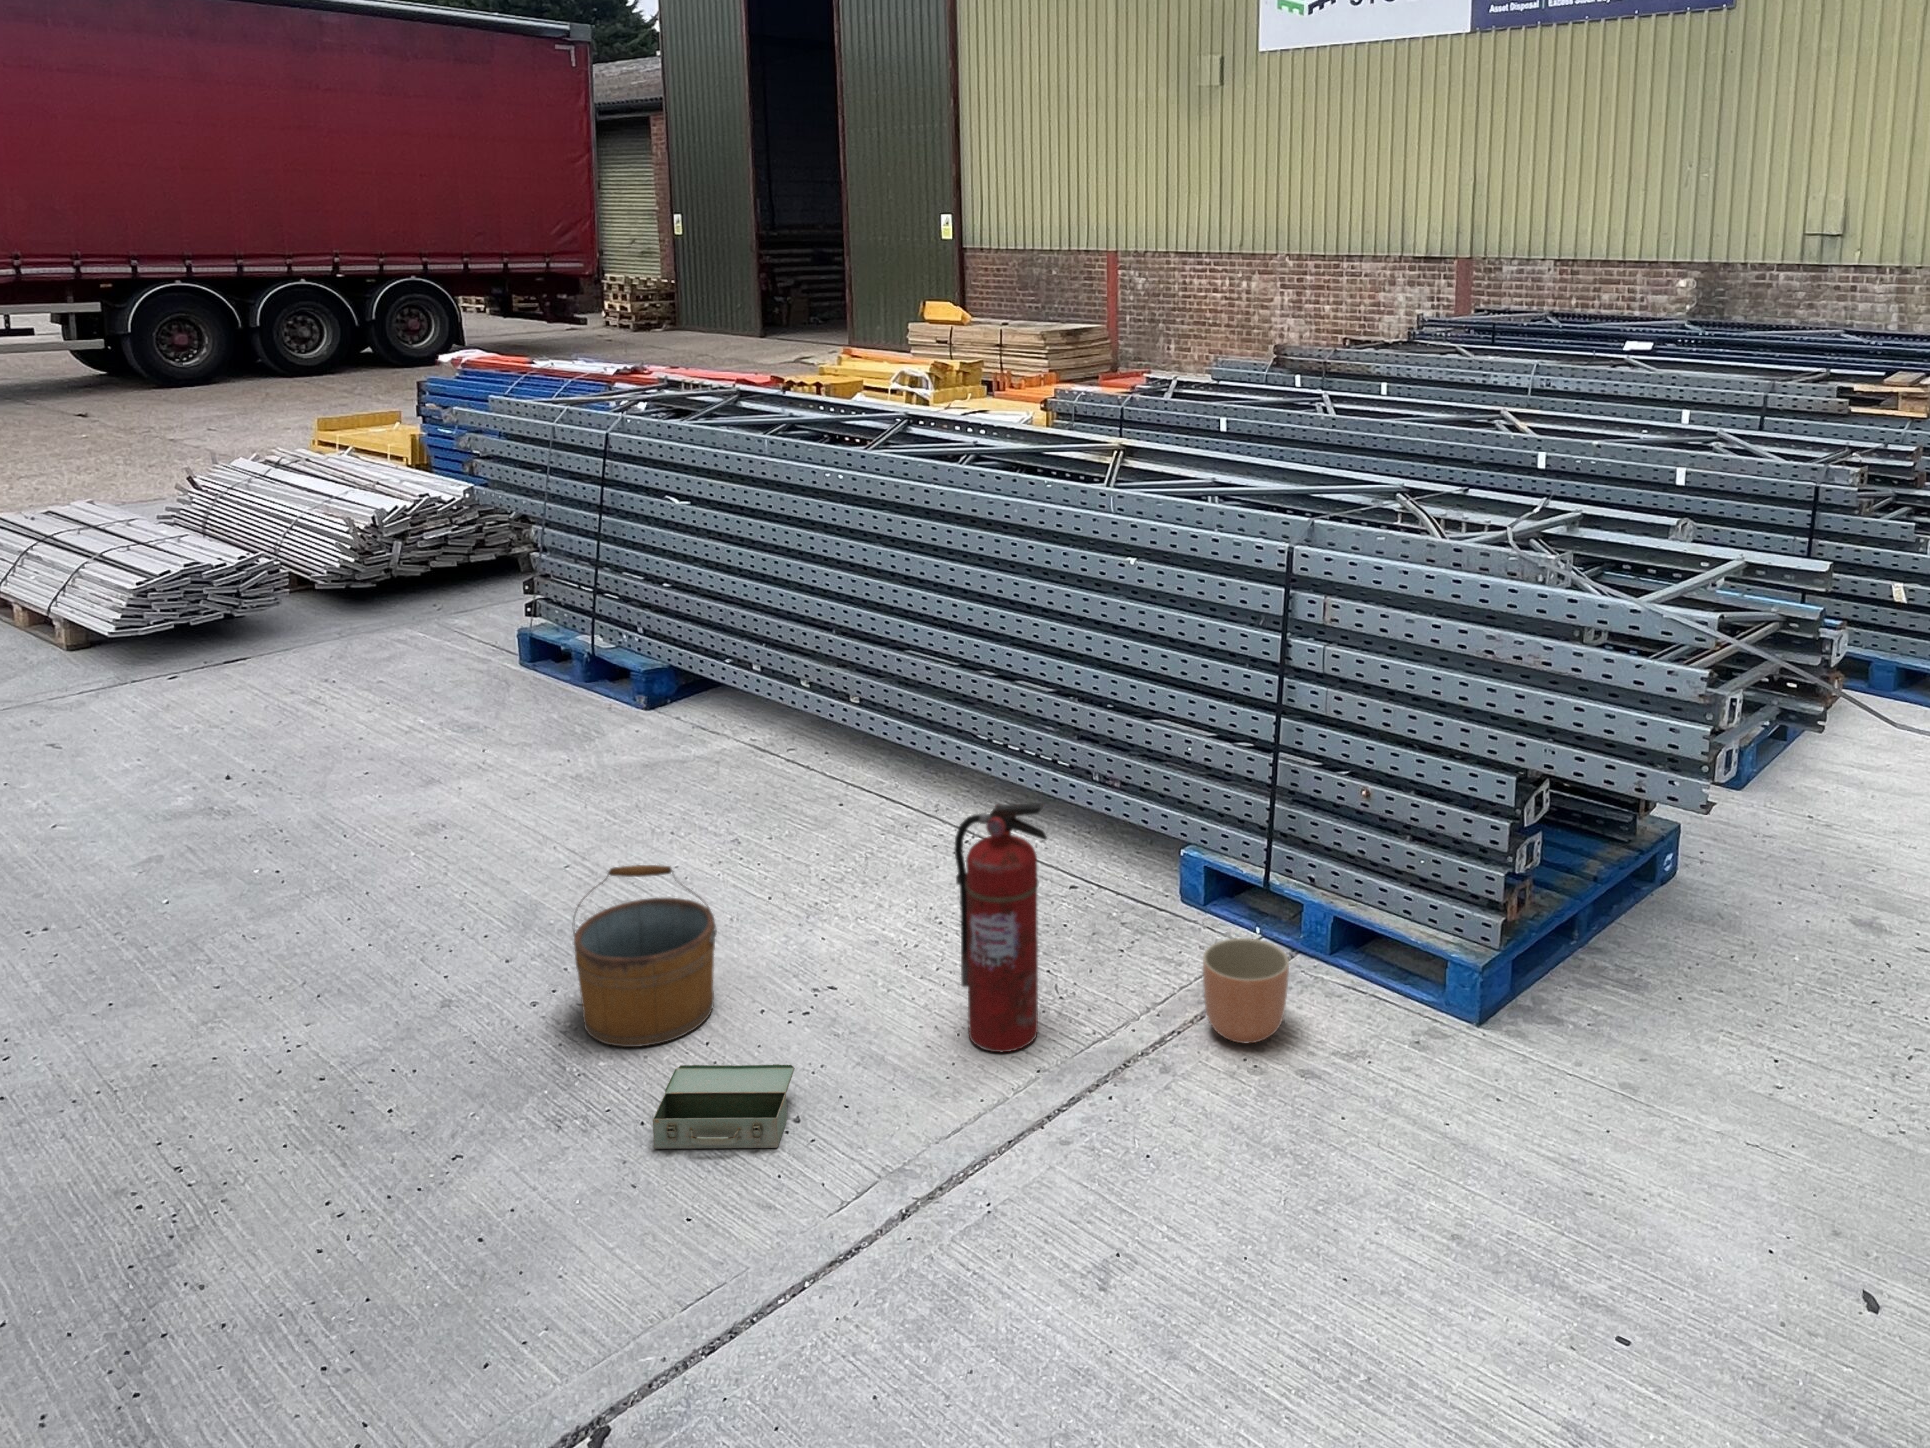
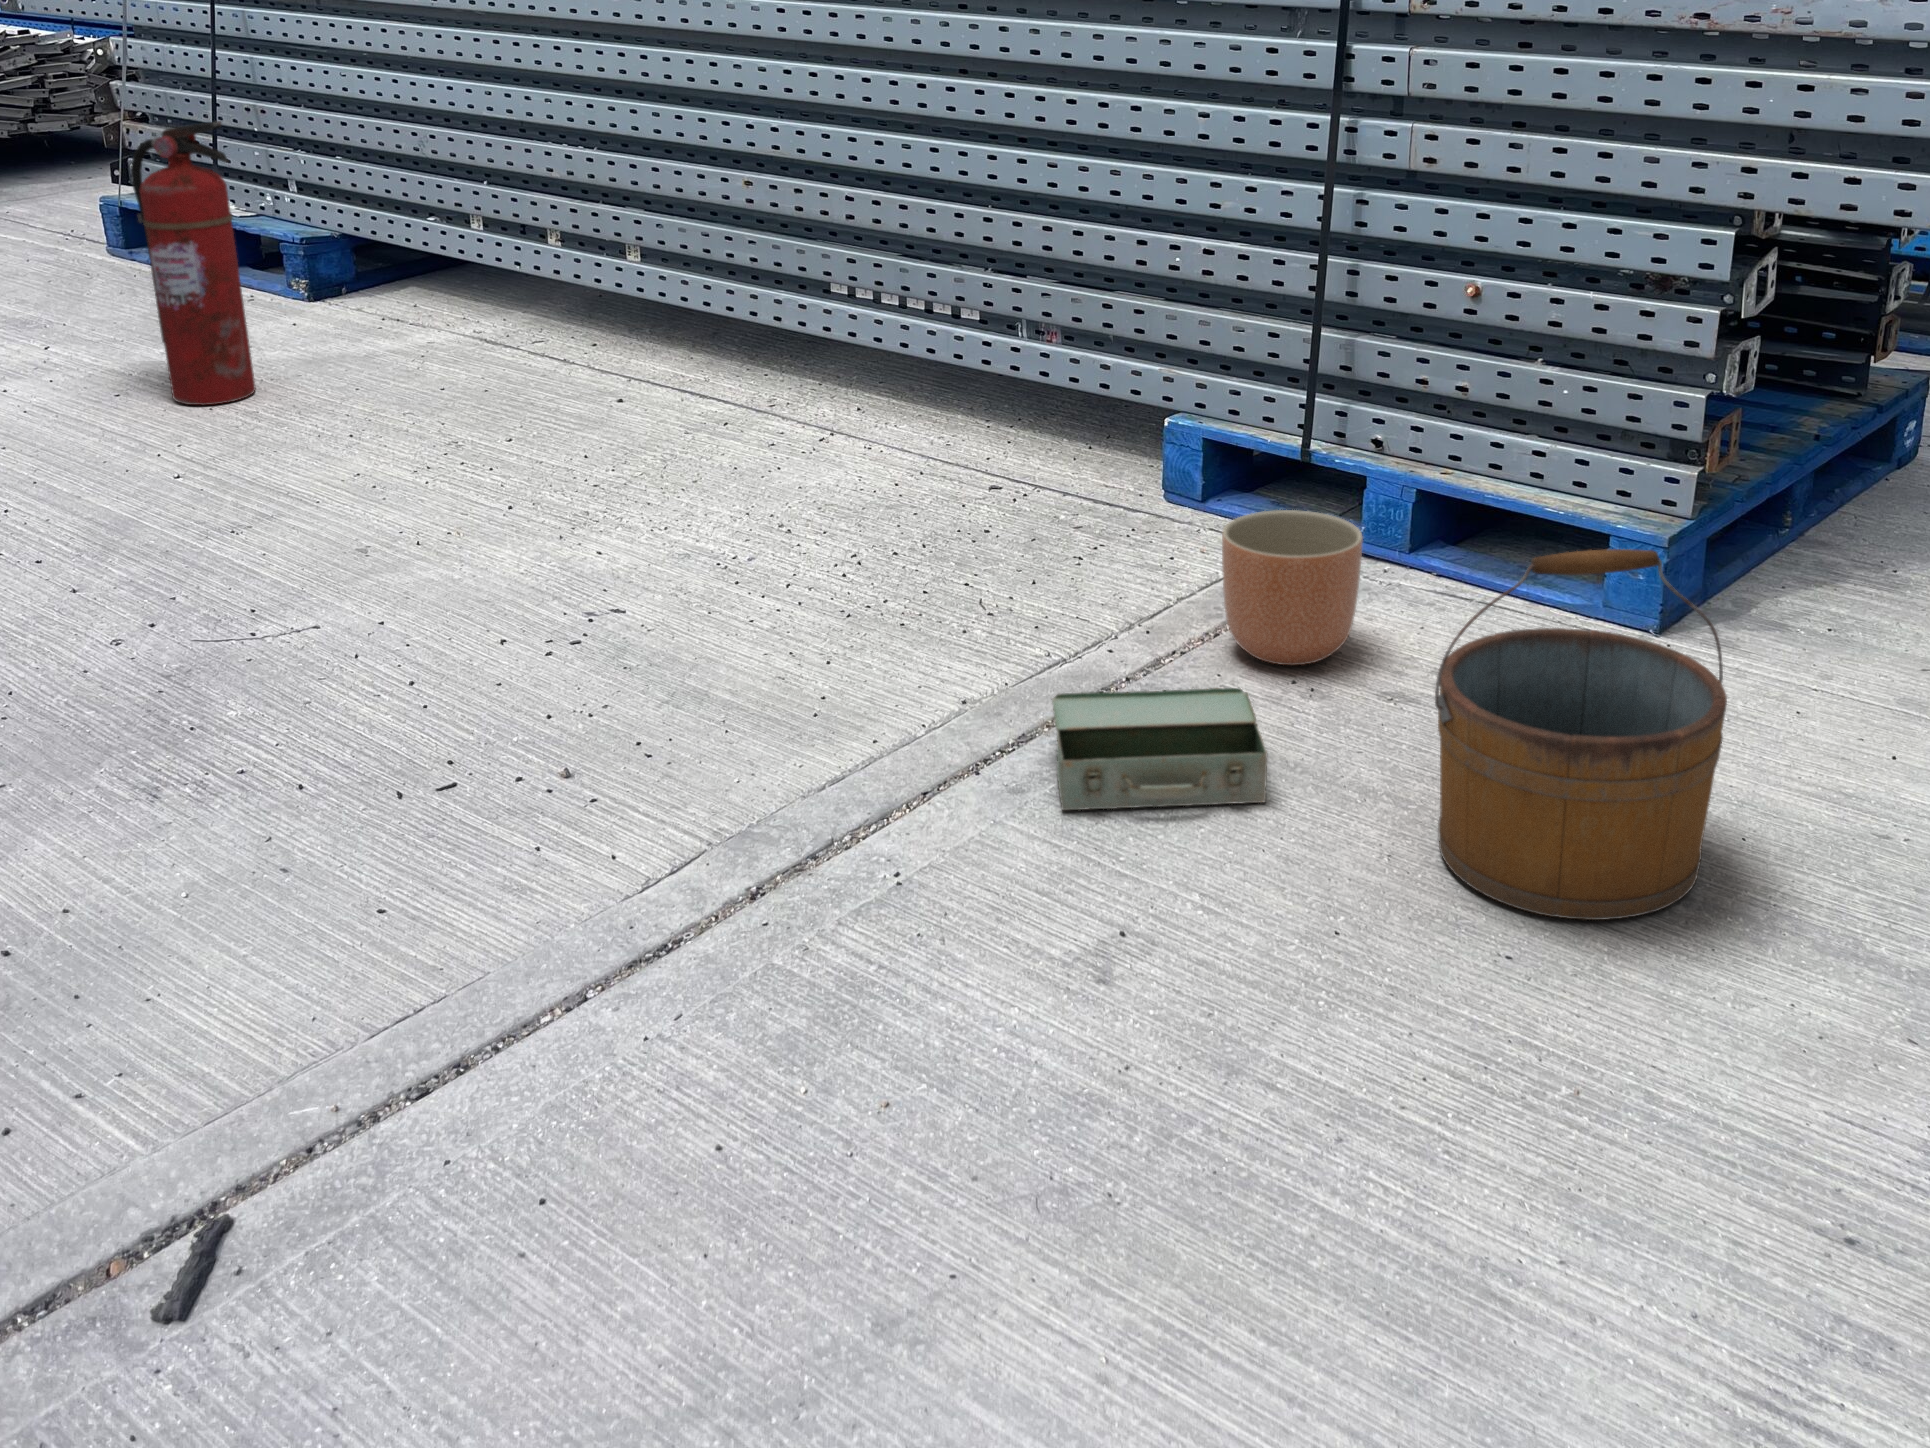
fire extinguisher: present [954,803,1047,1052] -> present [131,121,256,405]
bucket: present [573,865,717,1047] -> present [1435,549,1727,920]
toolbox: present [652,1064,795,1149] -> present [1052,688,1267,810]

